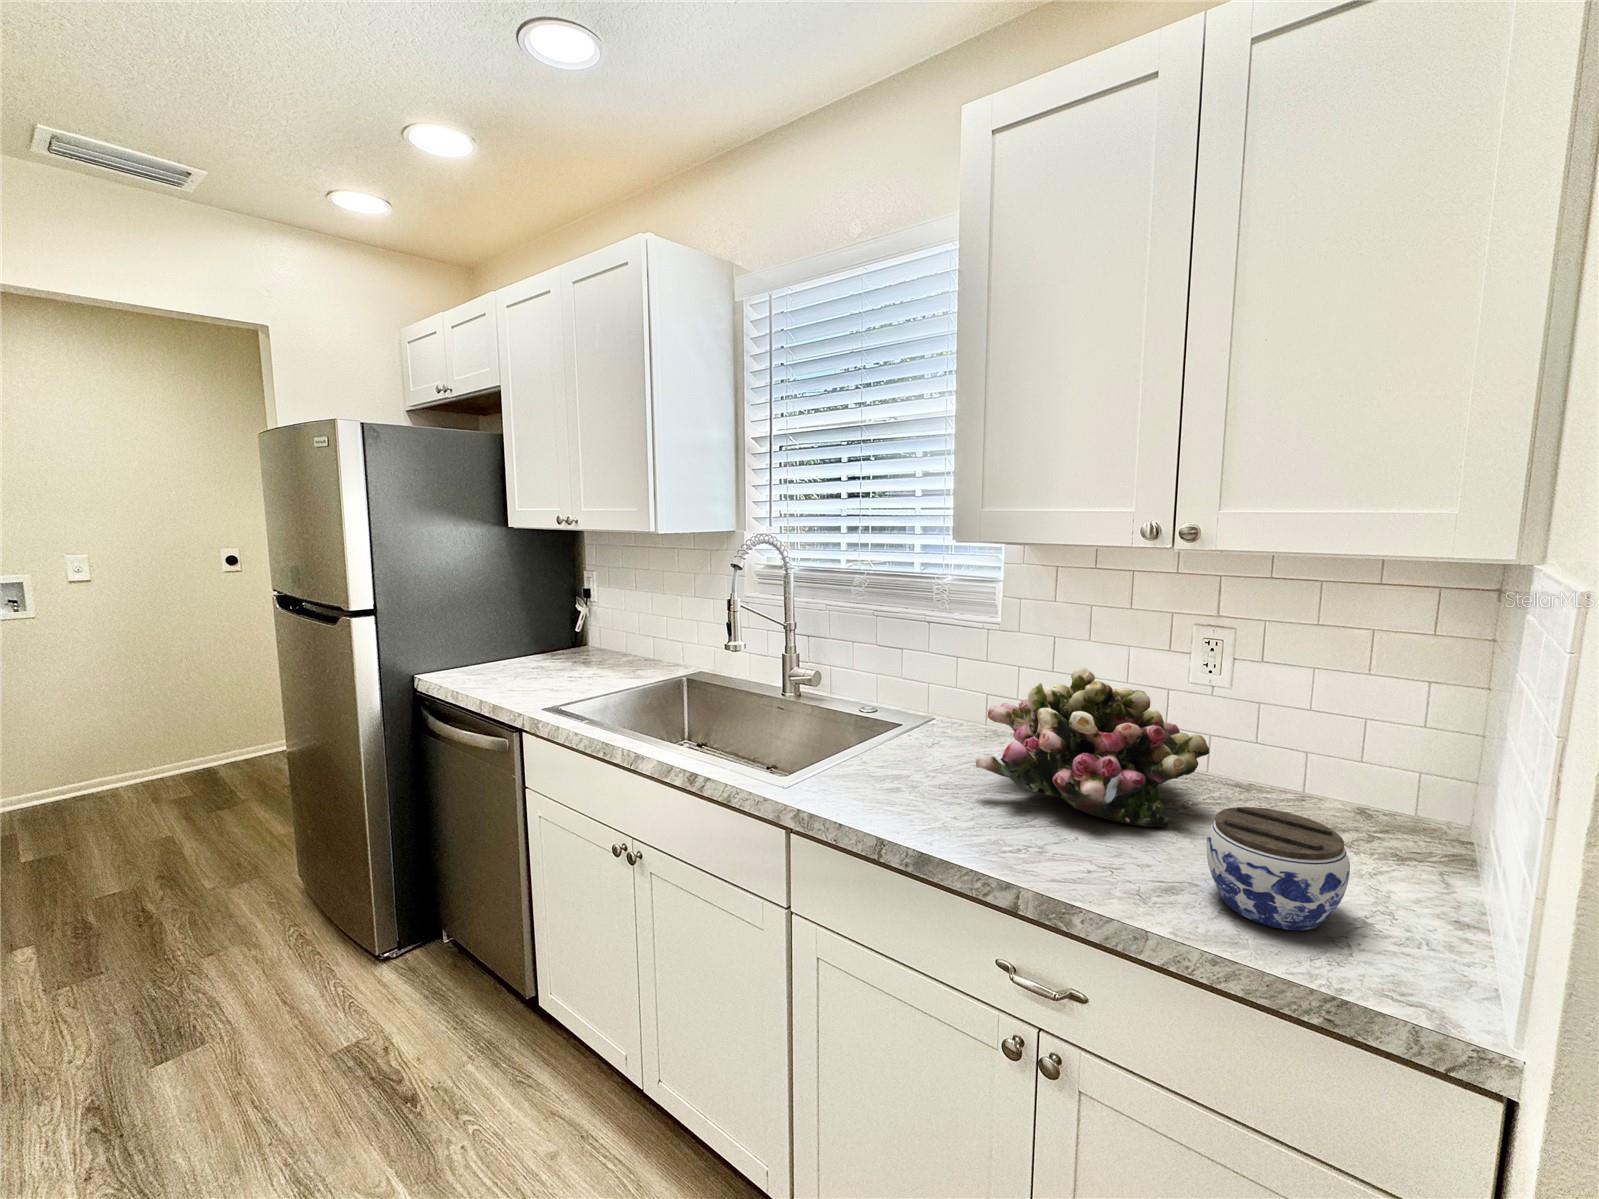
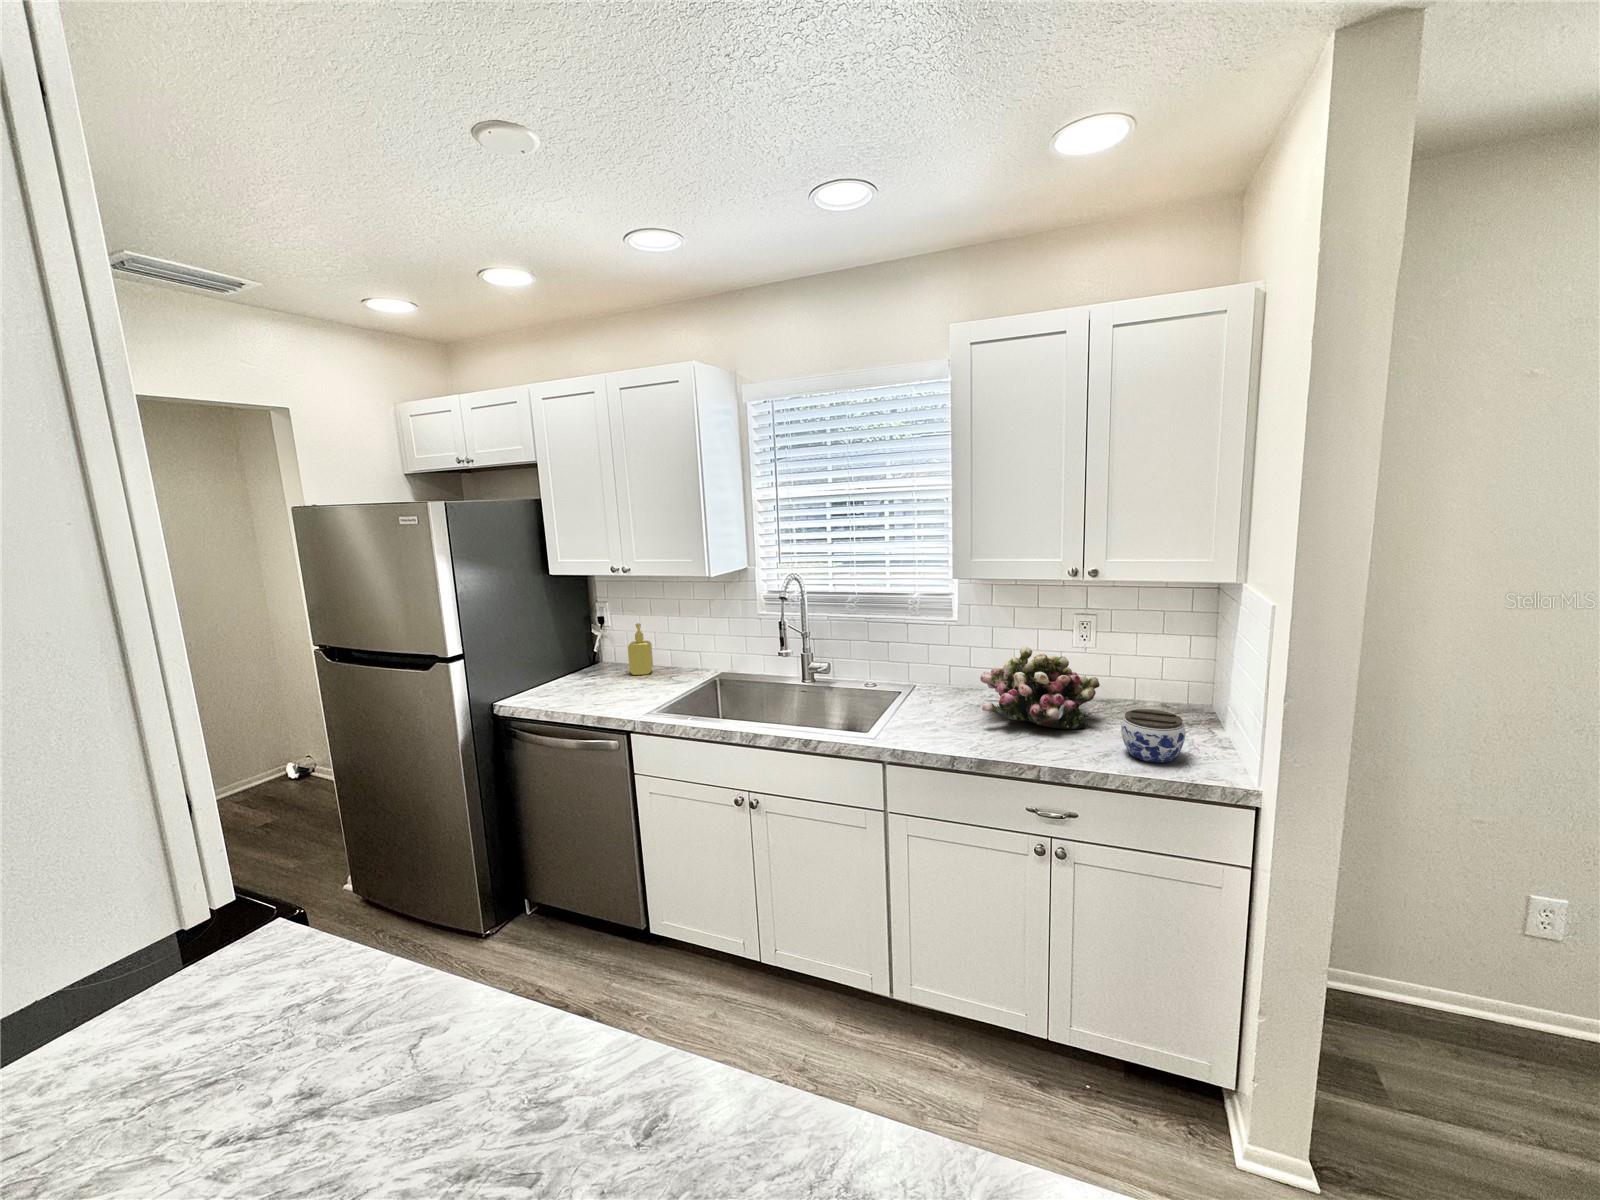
soap dispenser: none [596,597,629,664] -> present [628,623,653,675]

